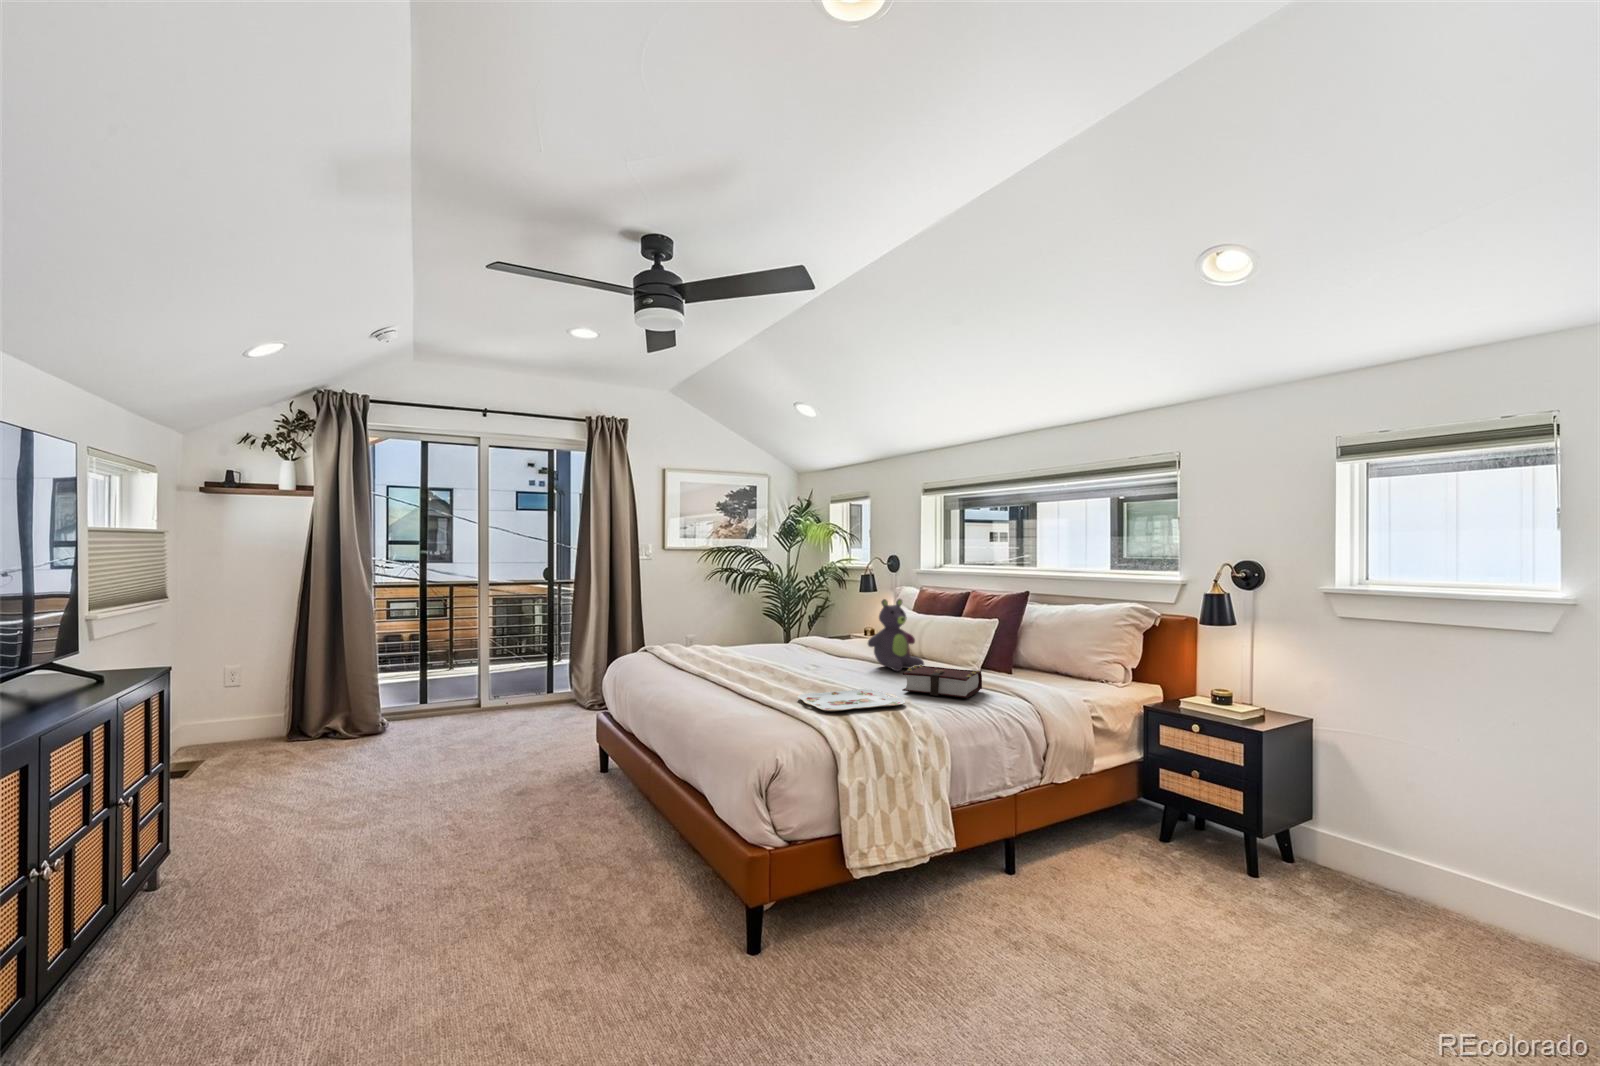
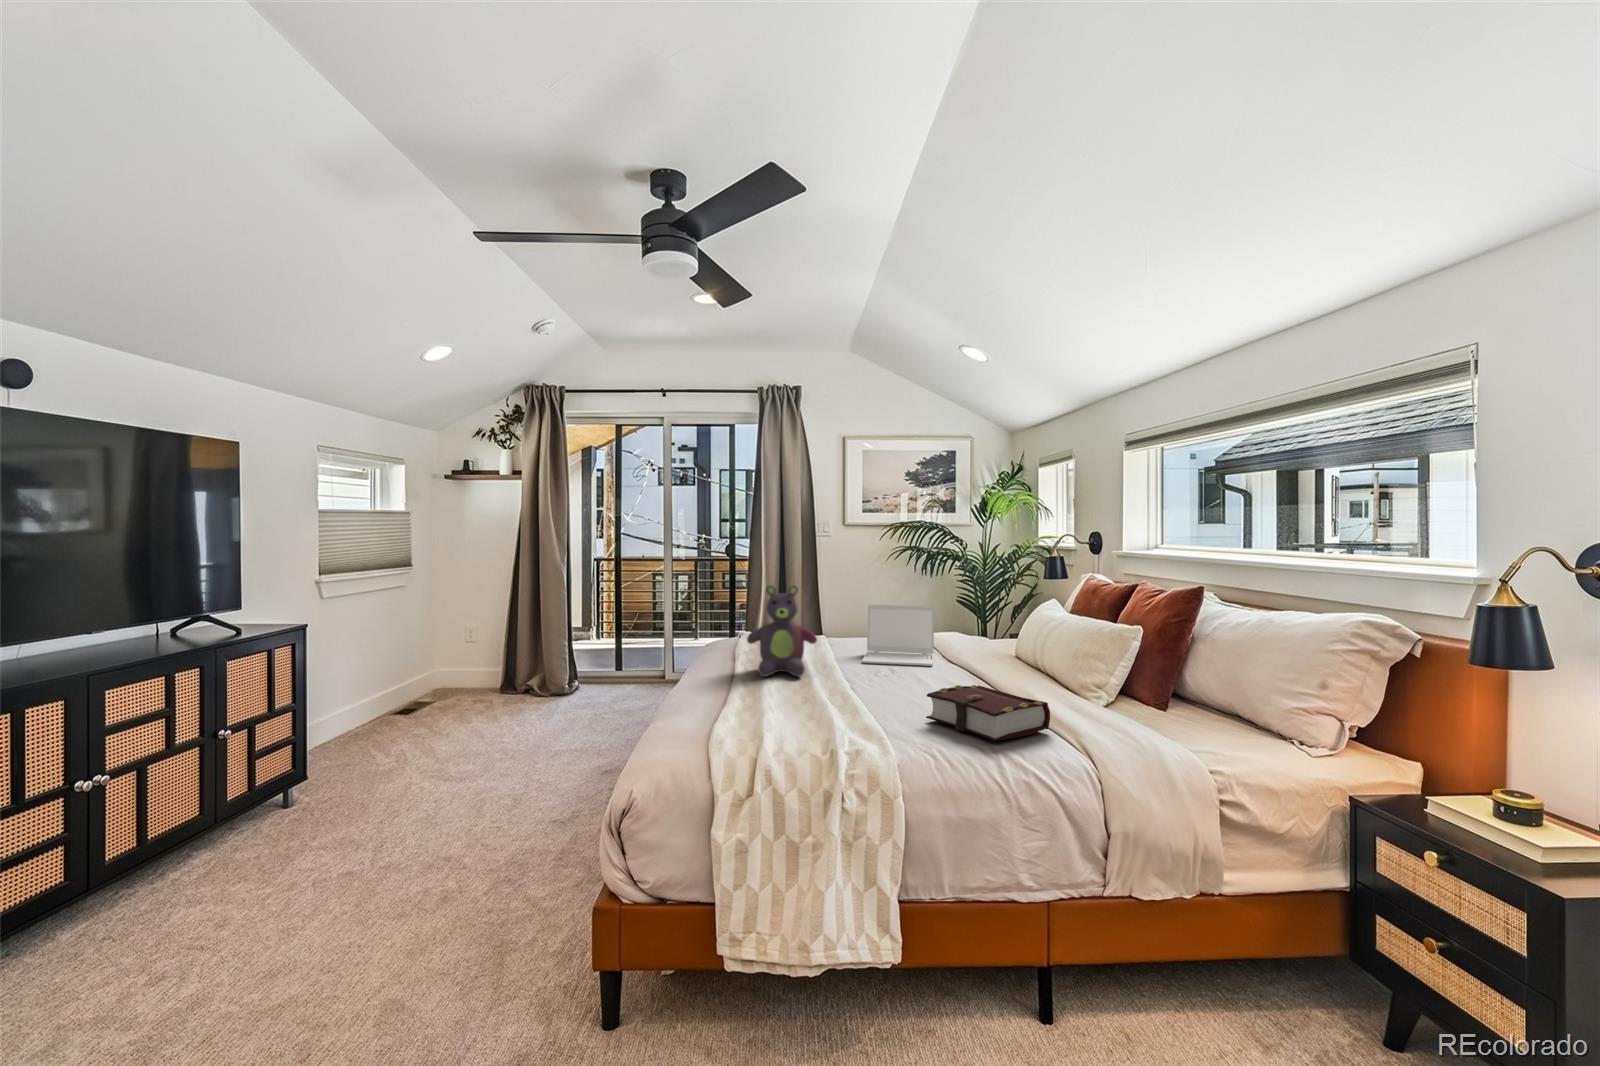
stuffed bear: present [868,599,924,671] -> present [747,585,817,676]
laptop: none [773,615,839,663] -> present [862,605,934,666]
serving tray: present [797,689,905,711] -> none [767,707,899,739]

